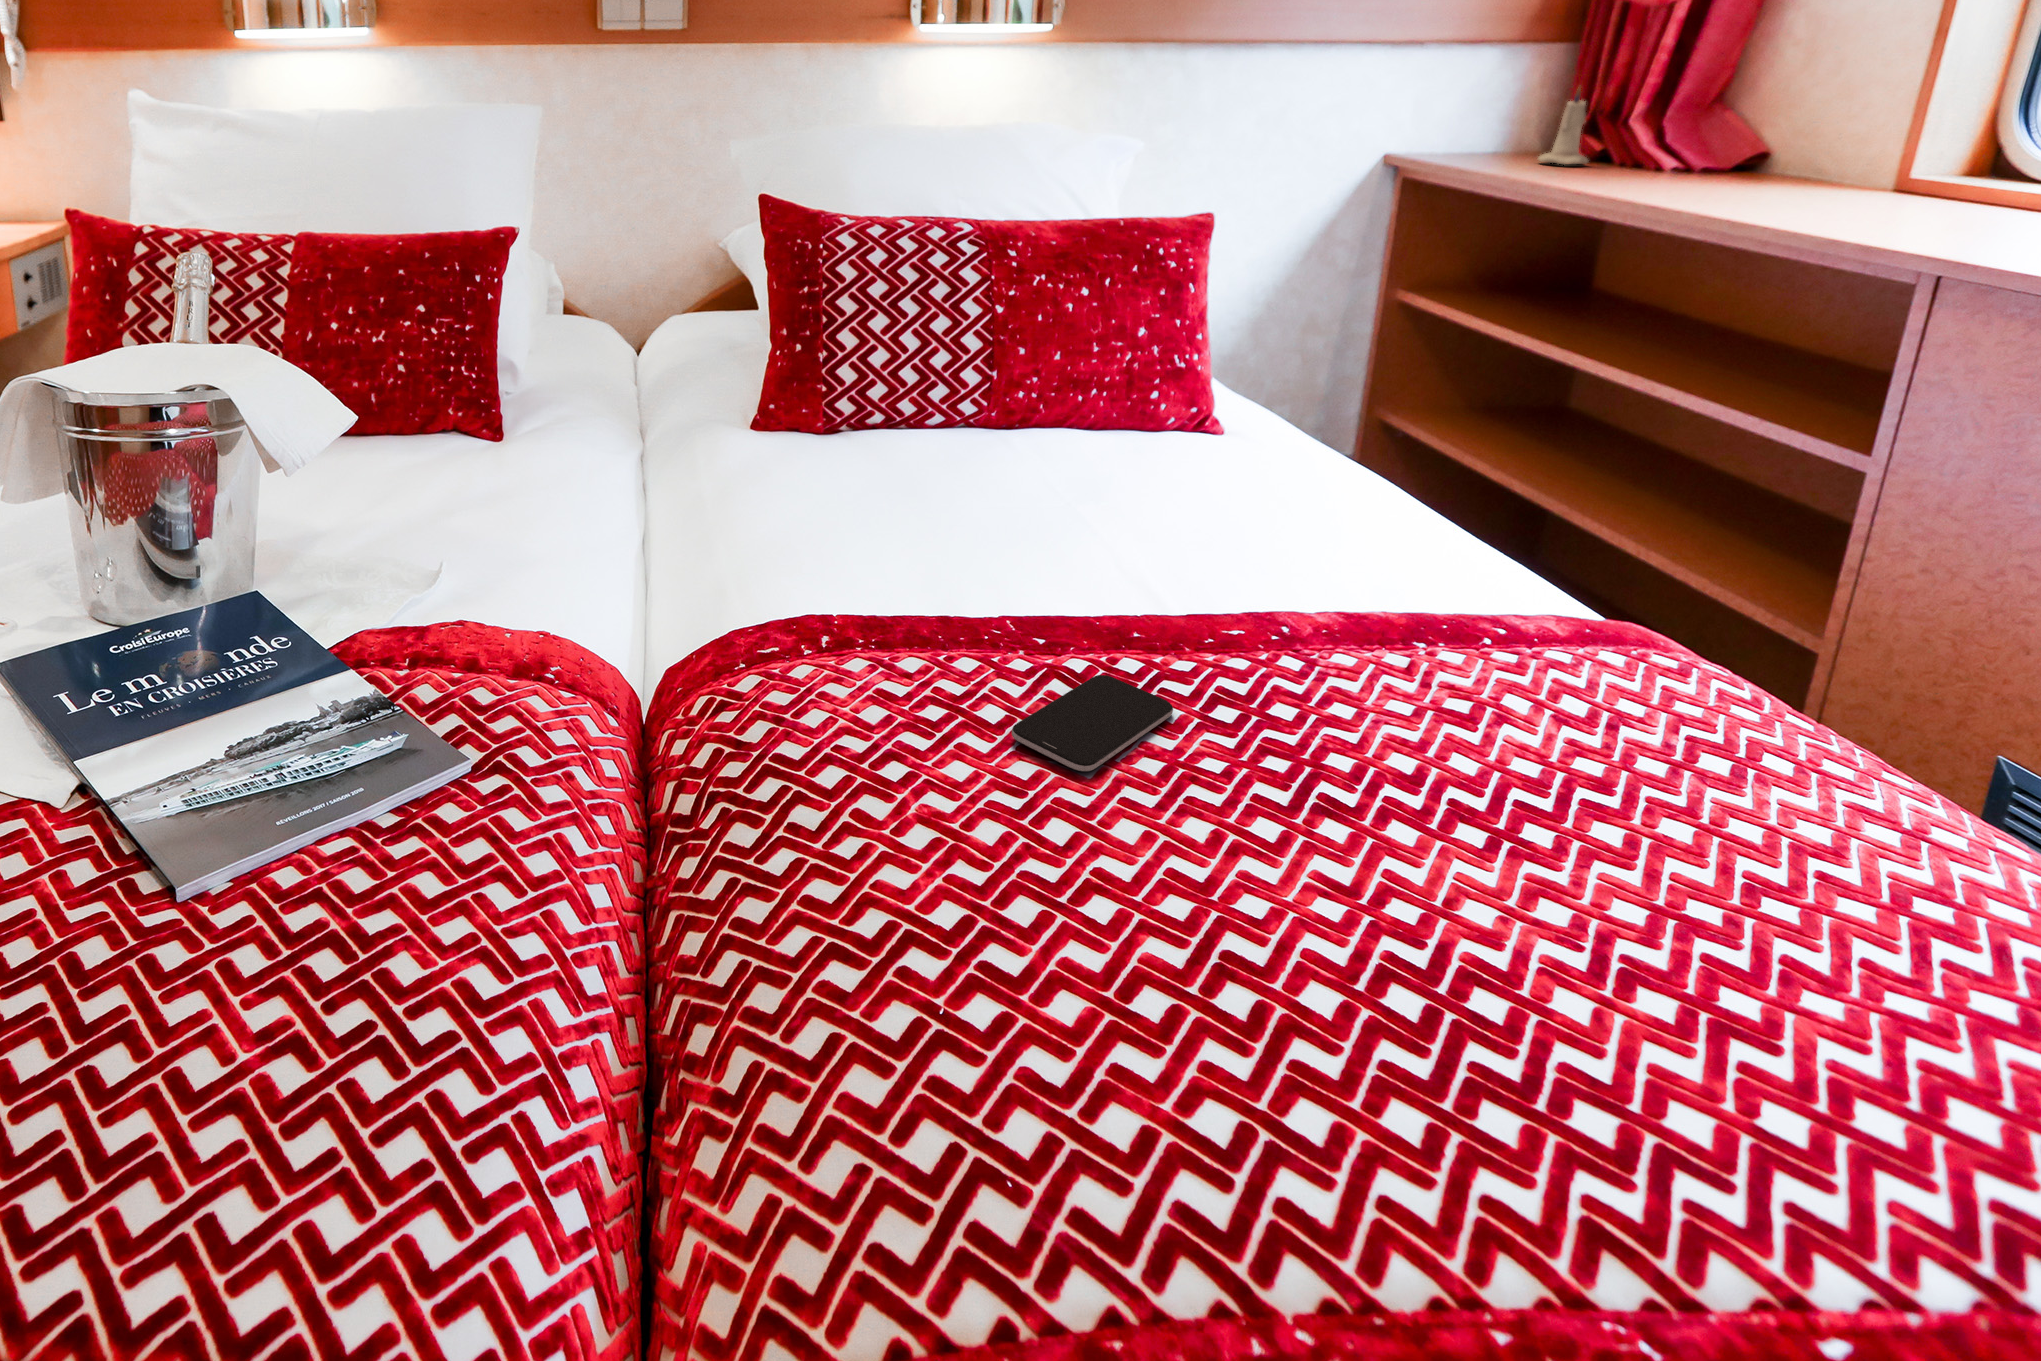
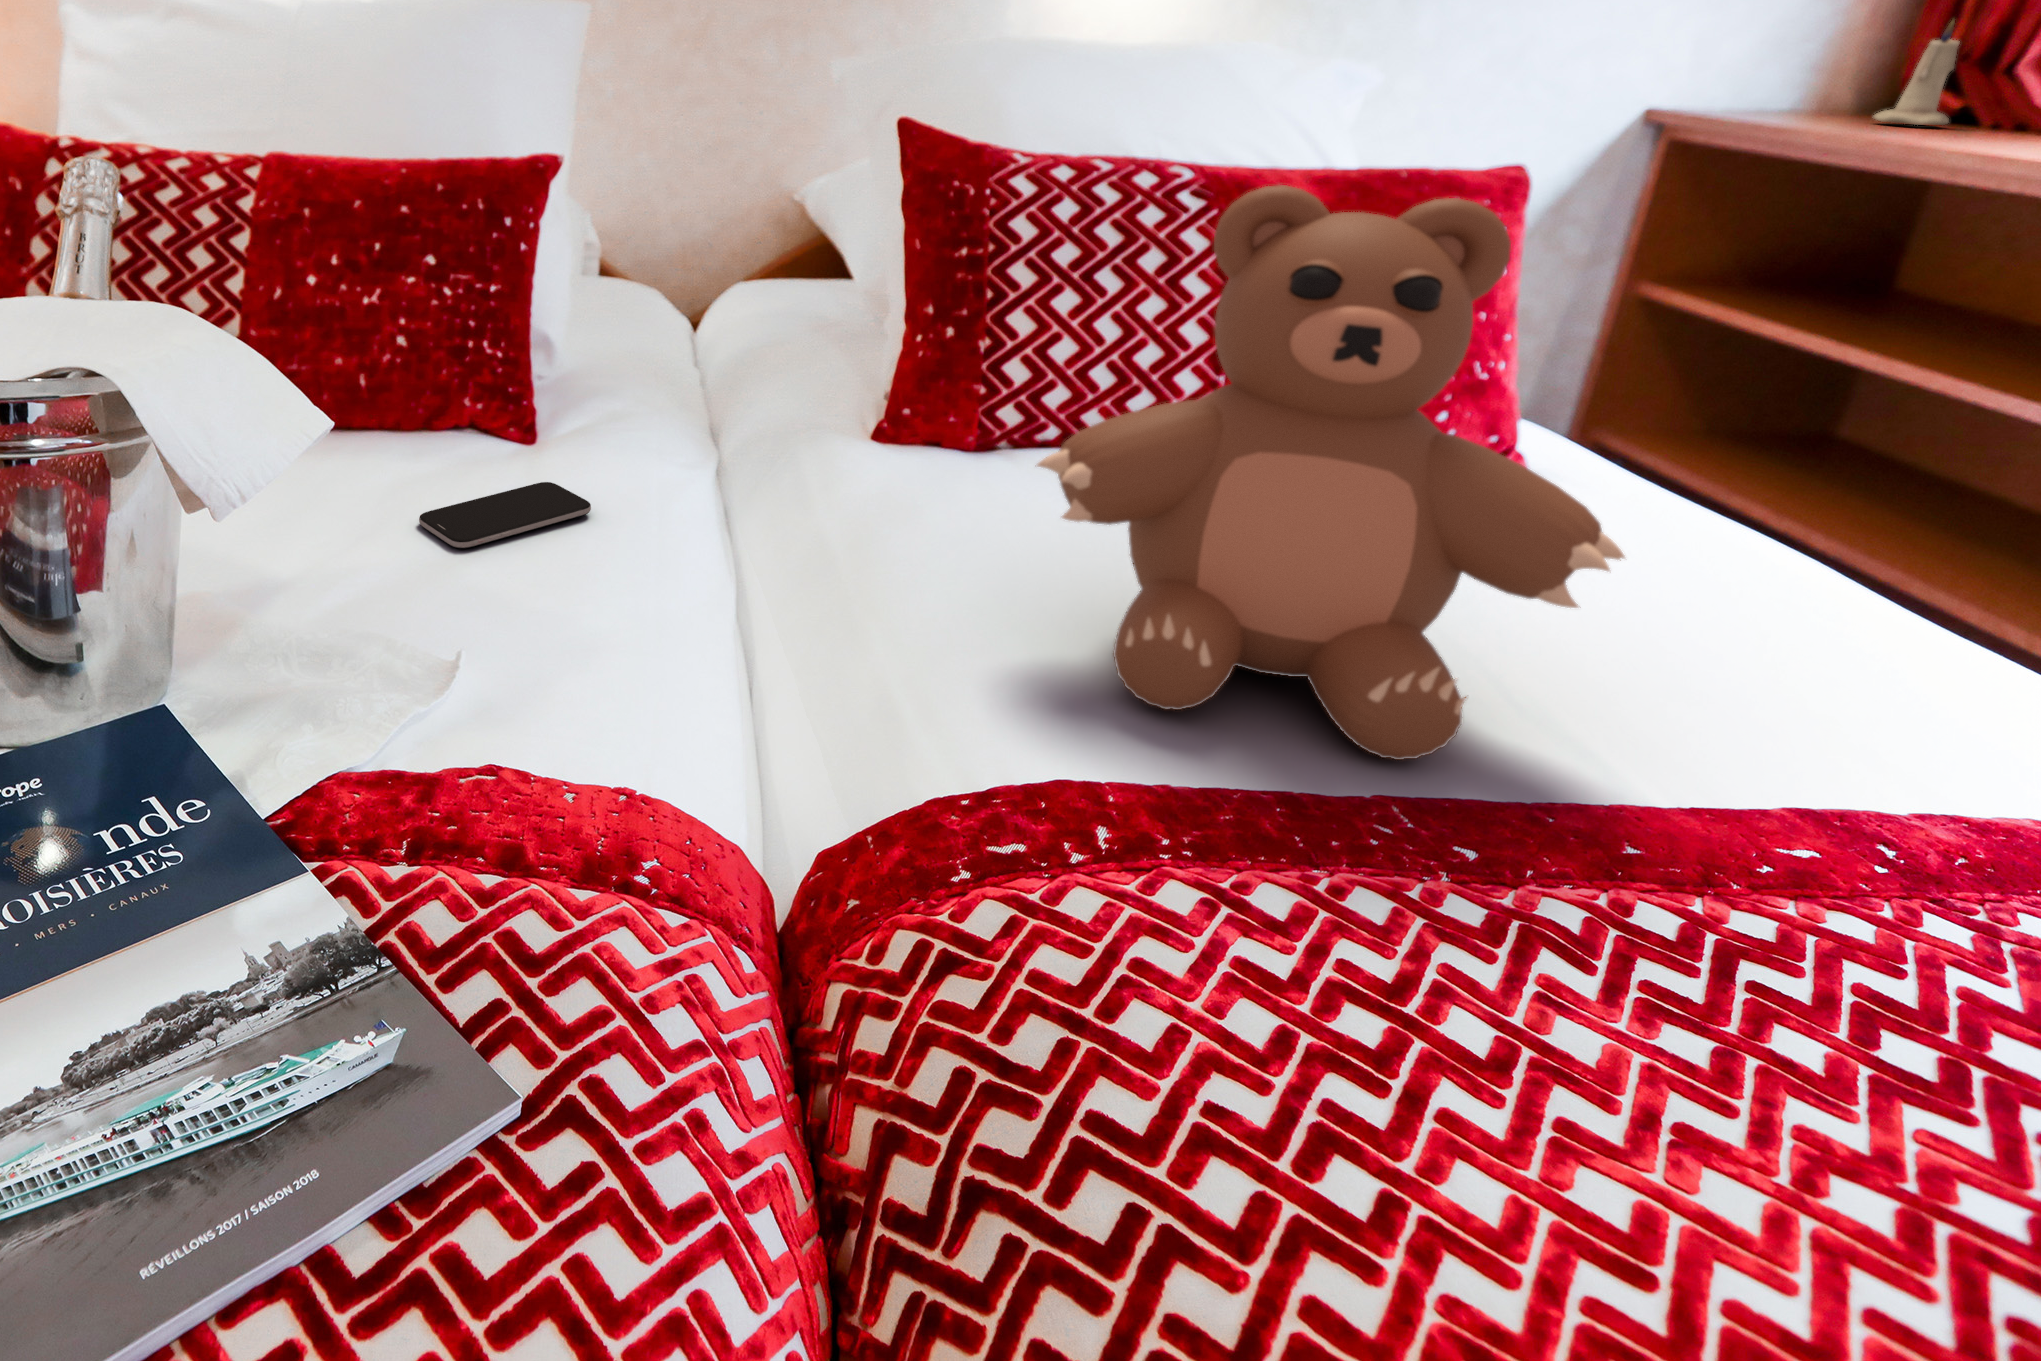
teddy bear: none [811,252,1142,604] -> present [1037,185,1625,760]
smartphone: present [1012,675,1173,772] -> present [419,482,591,548]

